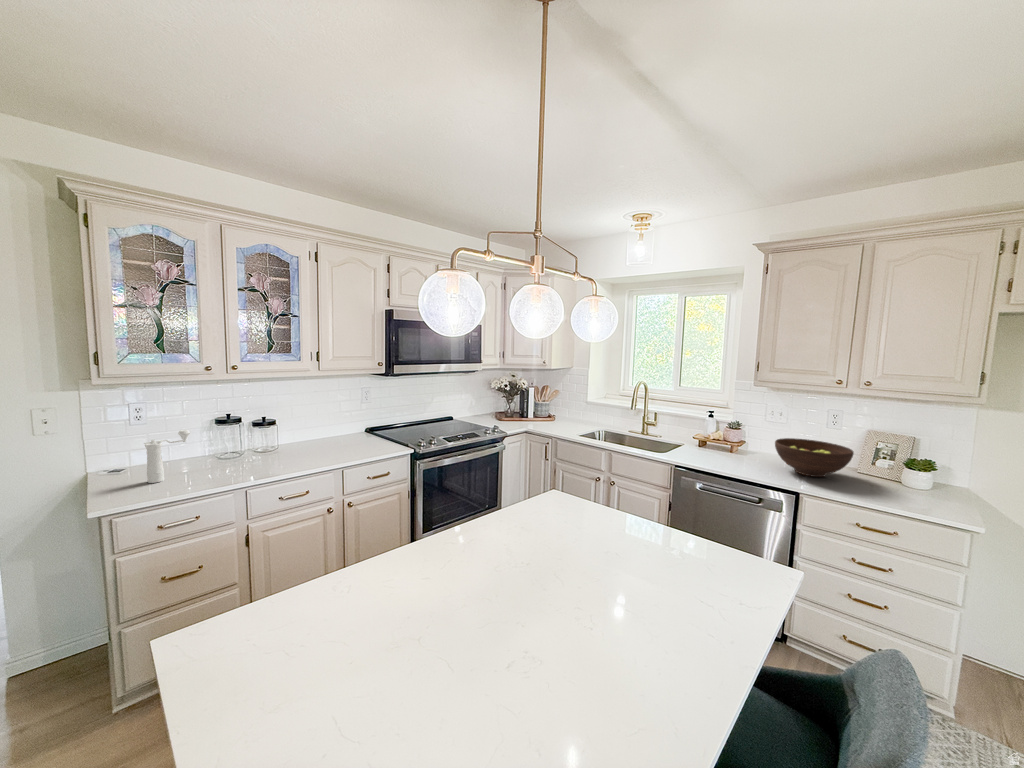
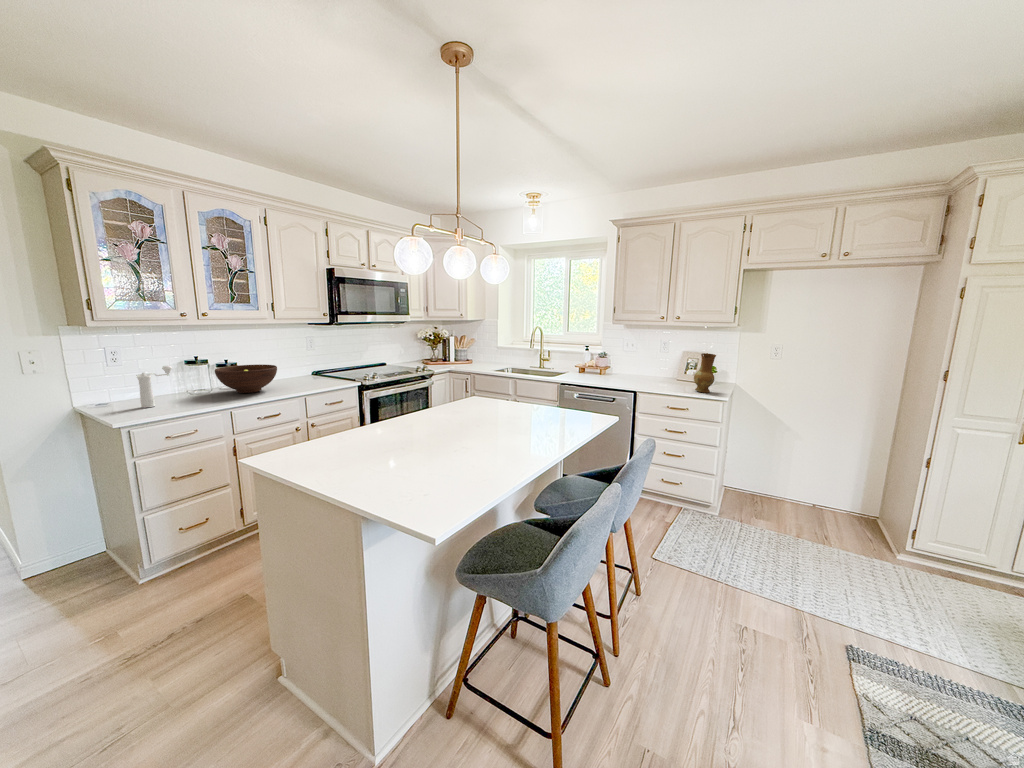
fruit bowl: present [775,438,854,477] -> present [215,365,277,393]
ceramic jug: none [907,444,954,509] -> present [694,353,716,393]

